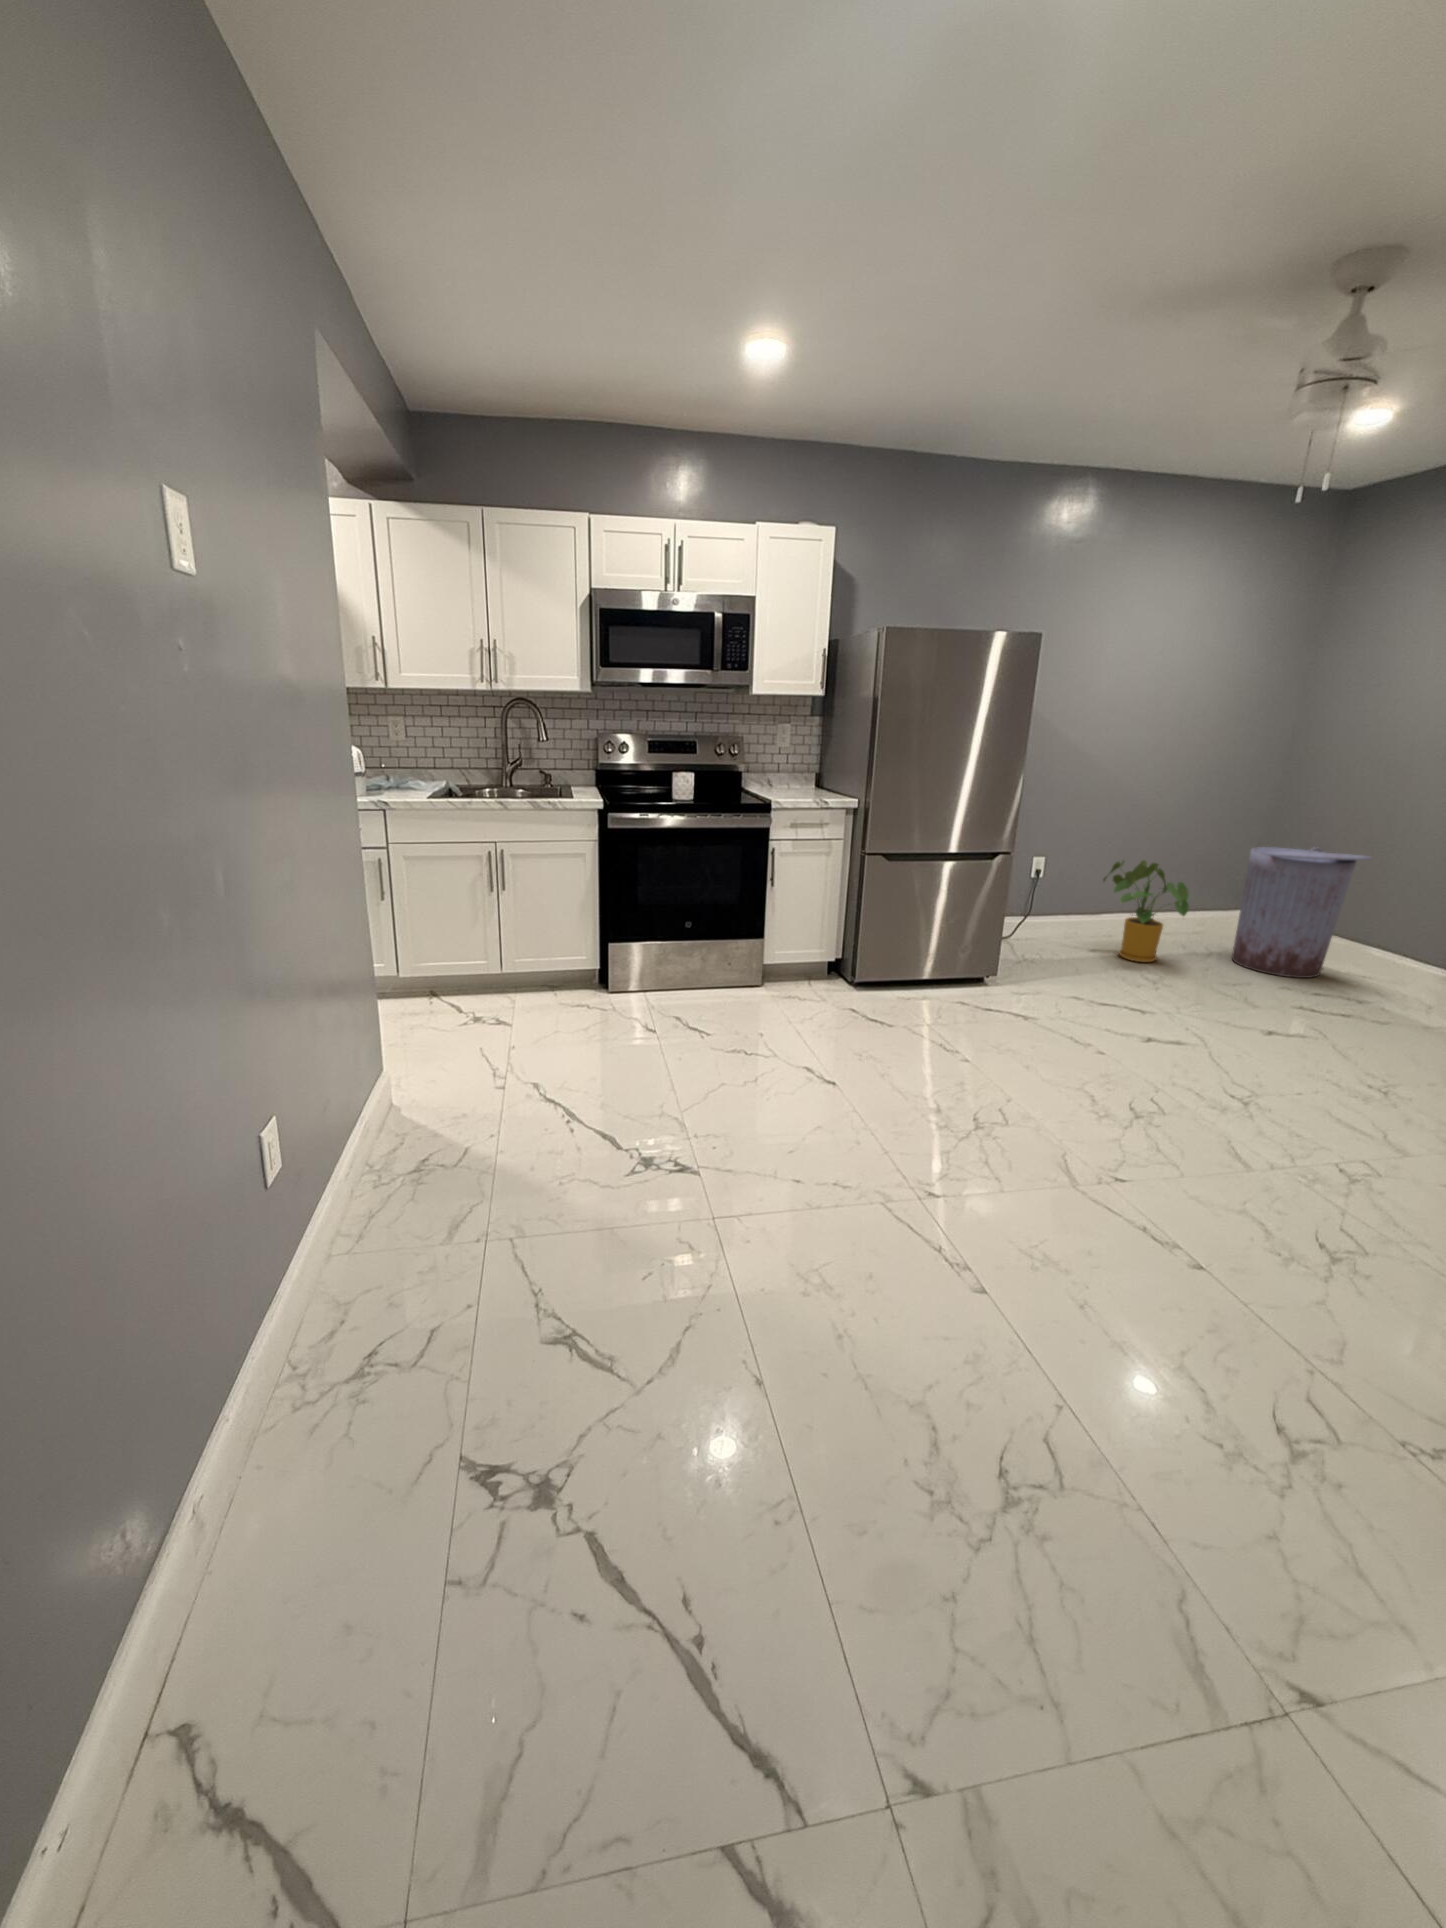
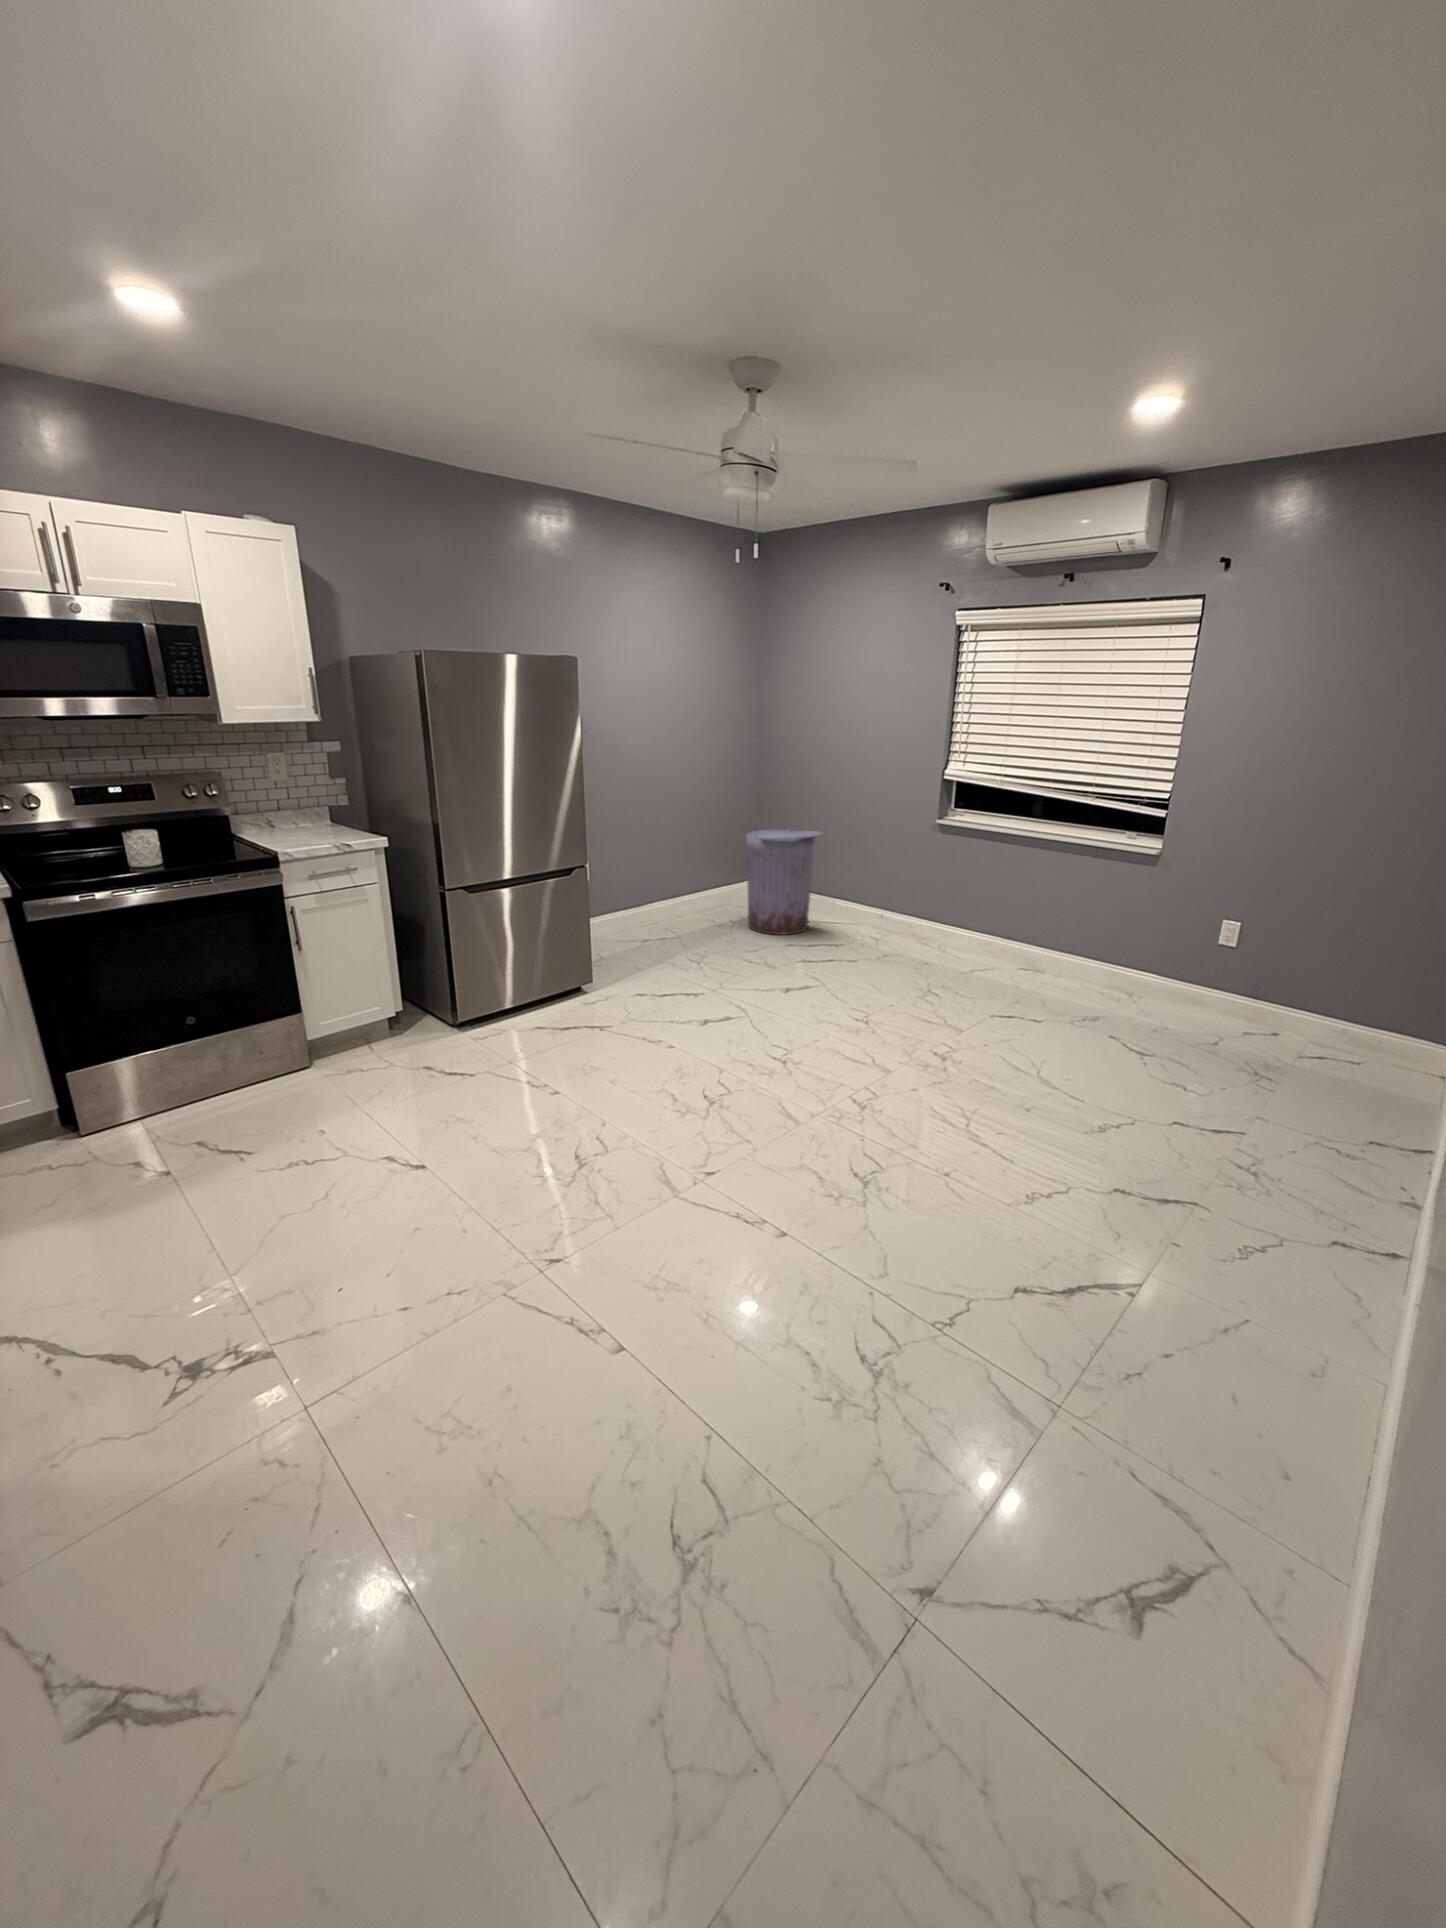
house plant: present [1103,860,1189,962] -> none [642,853,712,945]

